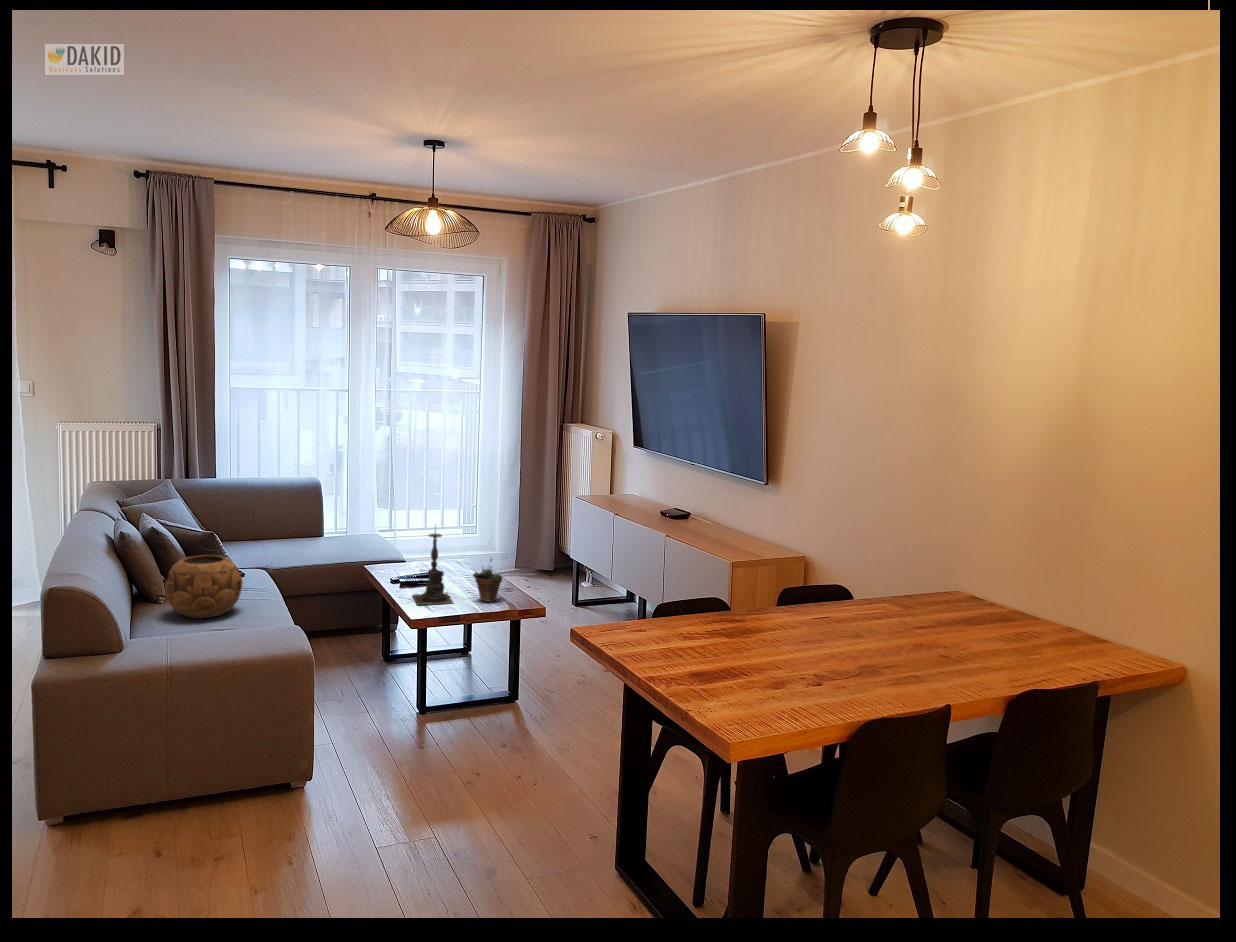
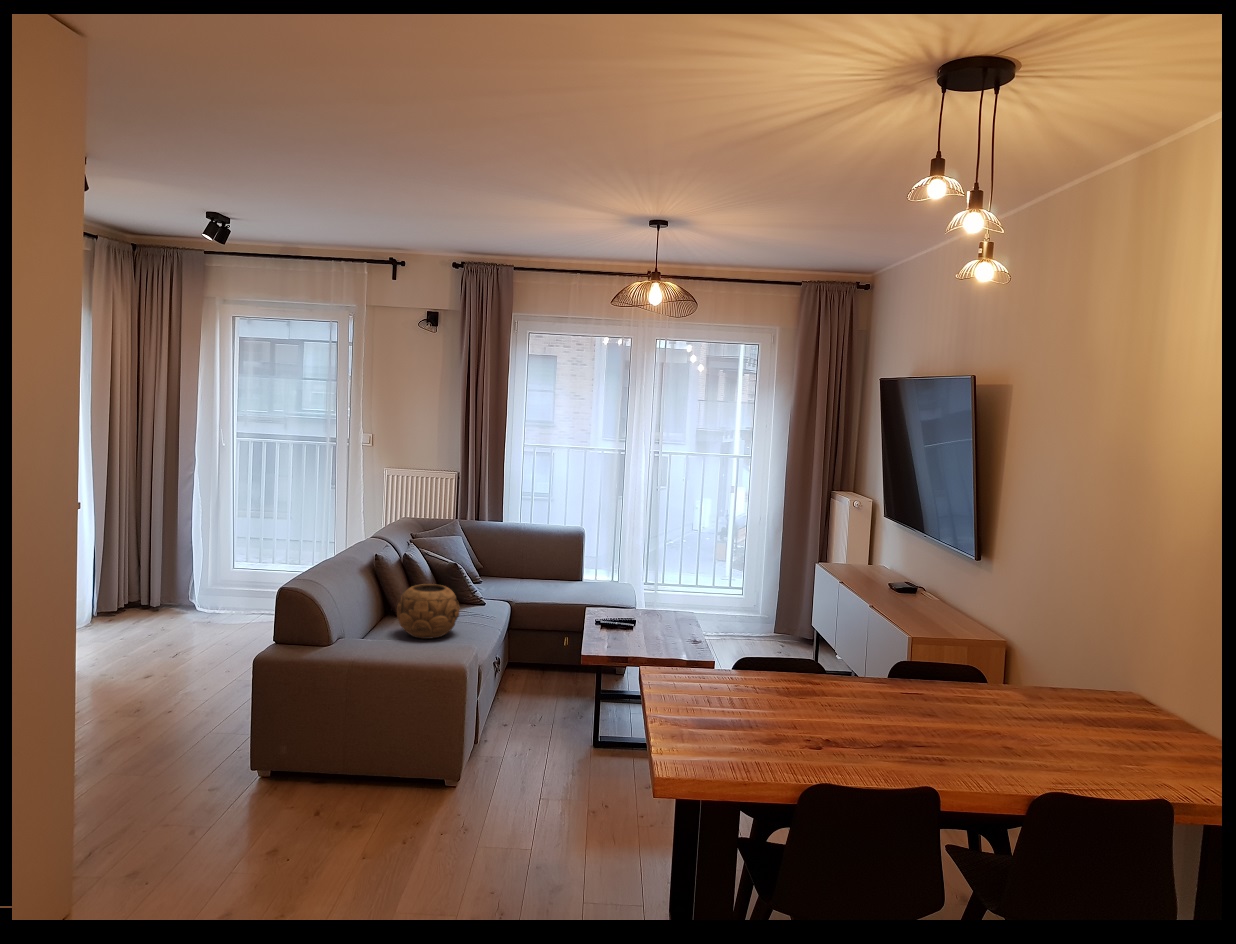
candle holder: present [412,532,453,605] -> none [603,576,640,654]
succulent plant: present [473,559,502,602] -> none [657,613,686,656]

